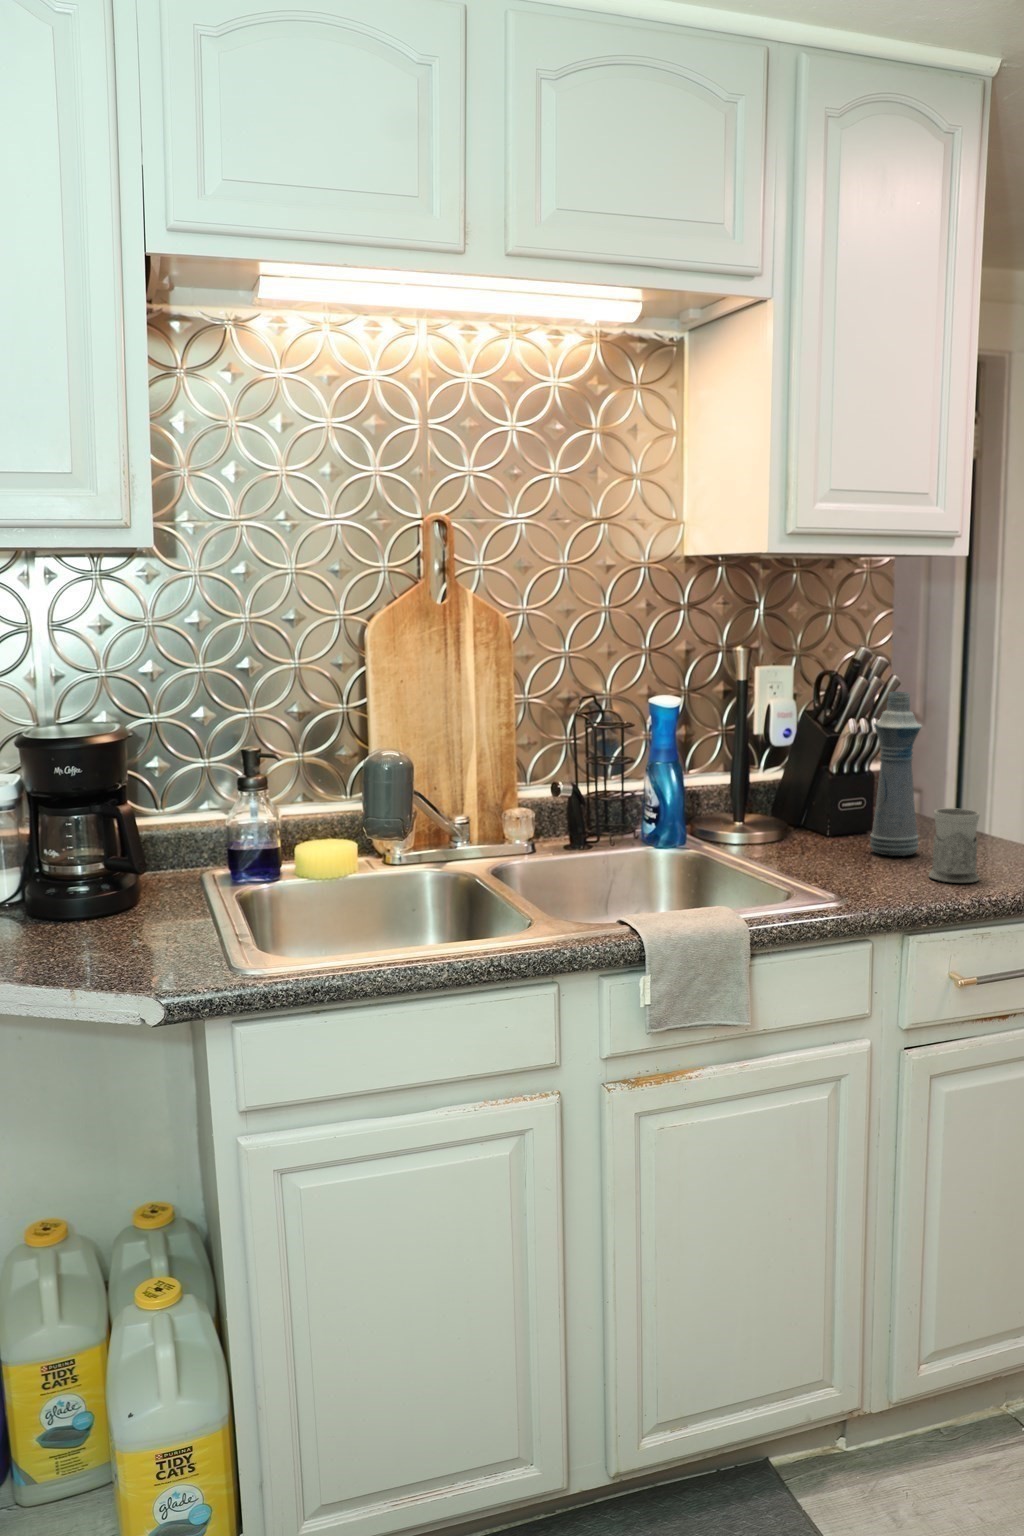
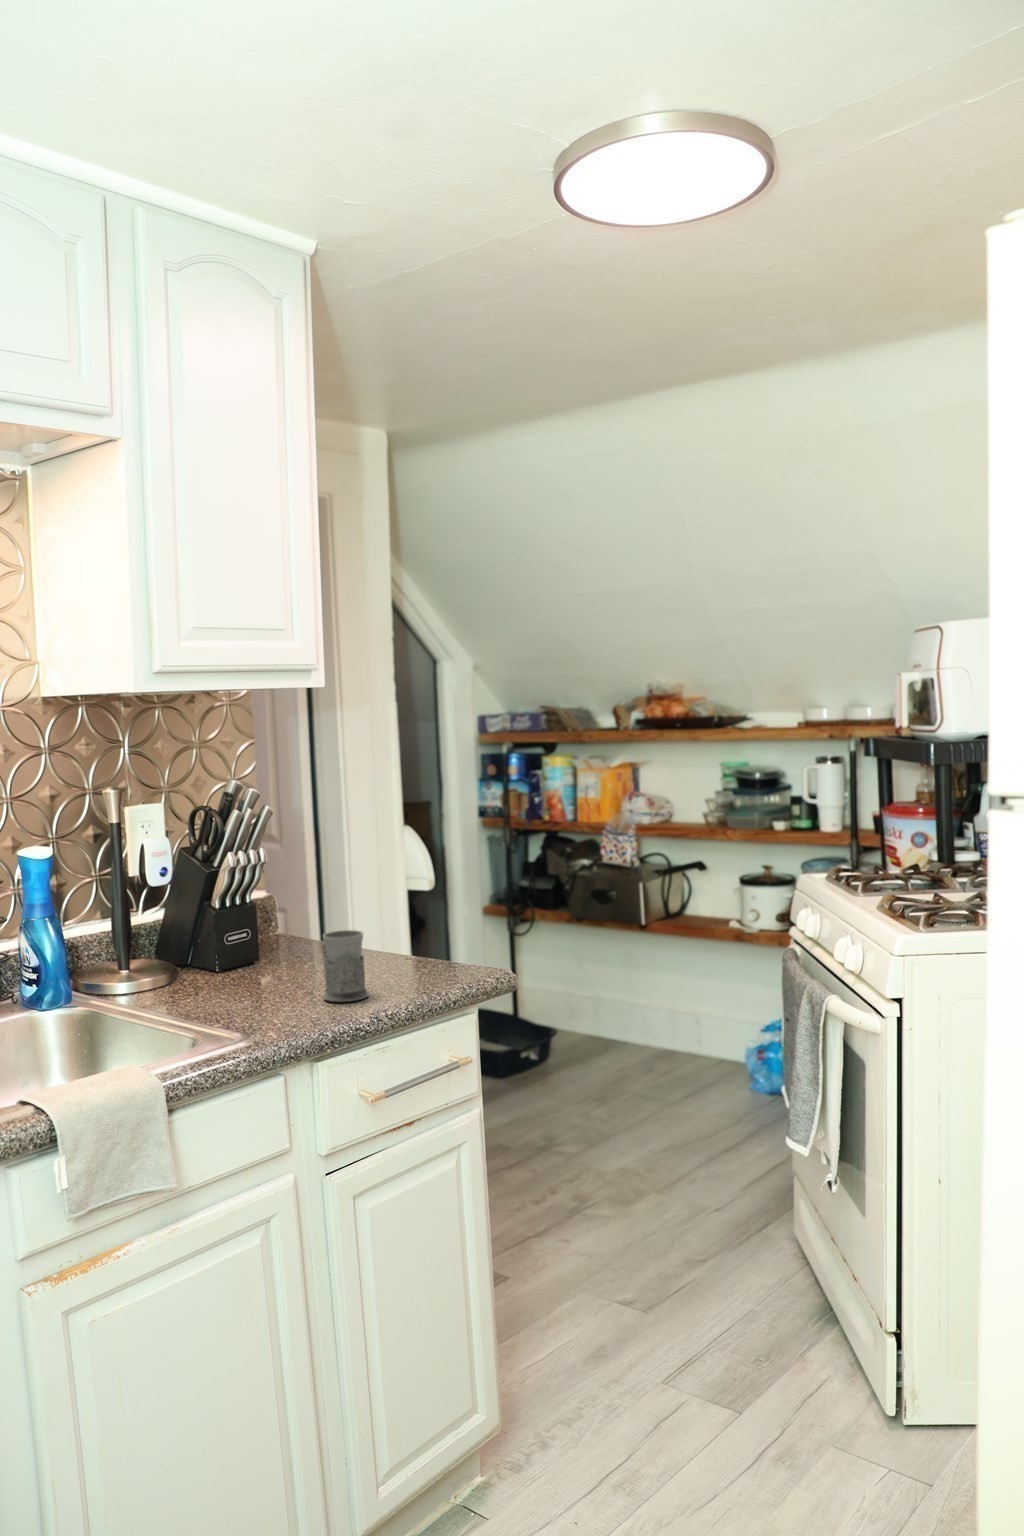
bottle: present [870,692,922,856] -> none [255,823,308,984]

